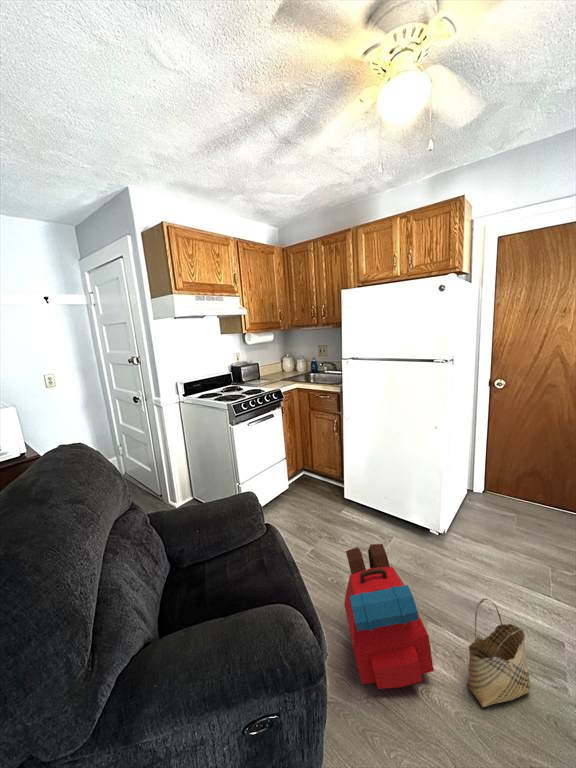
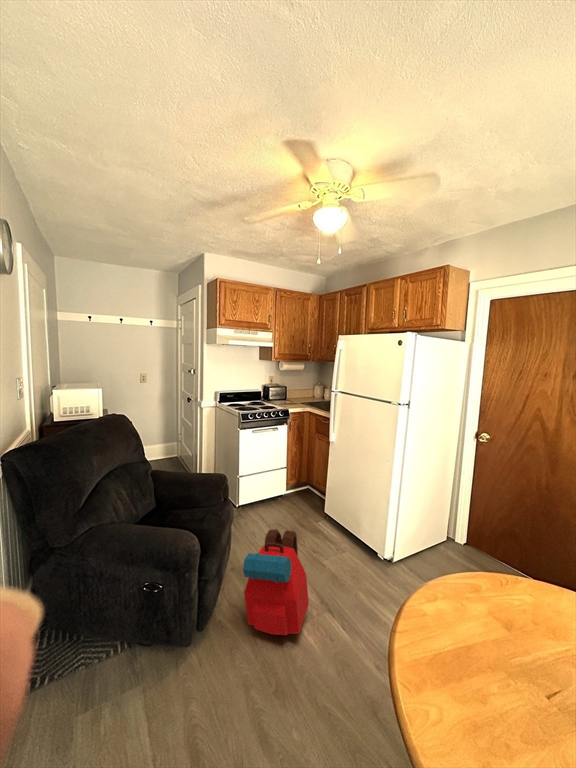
woven basket: present [467,598,530,707] -> none [321,589,373,677]

